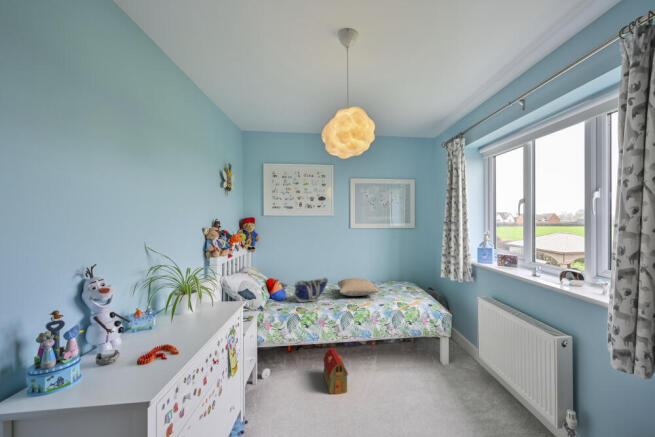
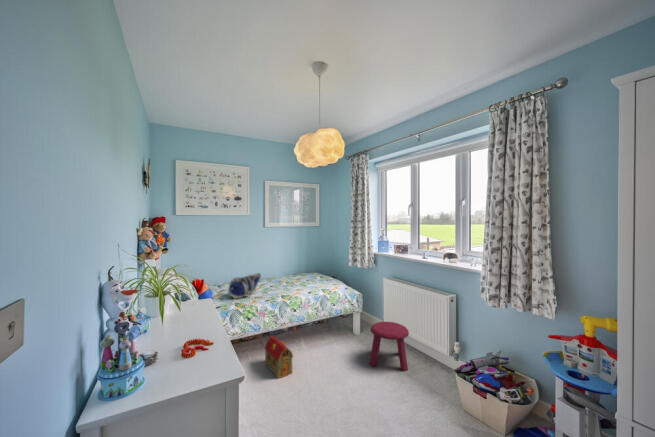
pillow: present [338,278,379,296] -> none [264,272,306,287]
stool: none [443,355,502,426] -> present [370,322,409,371]

